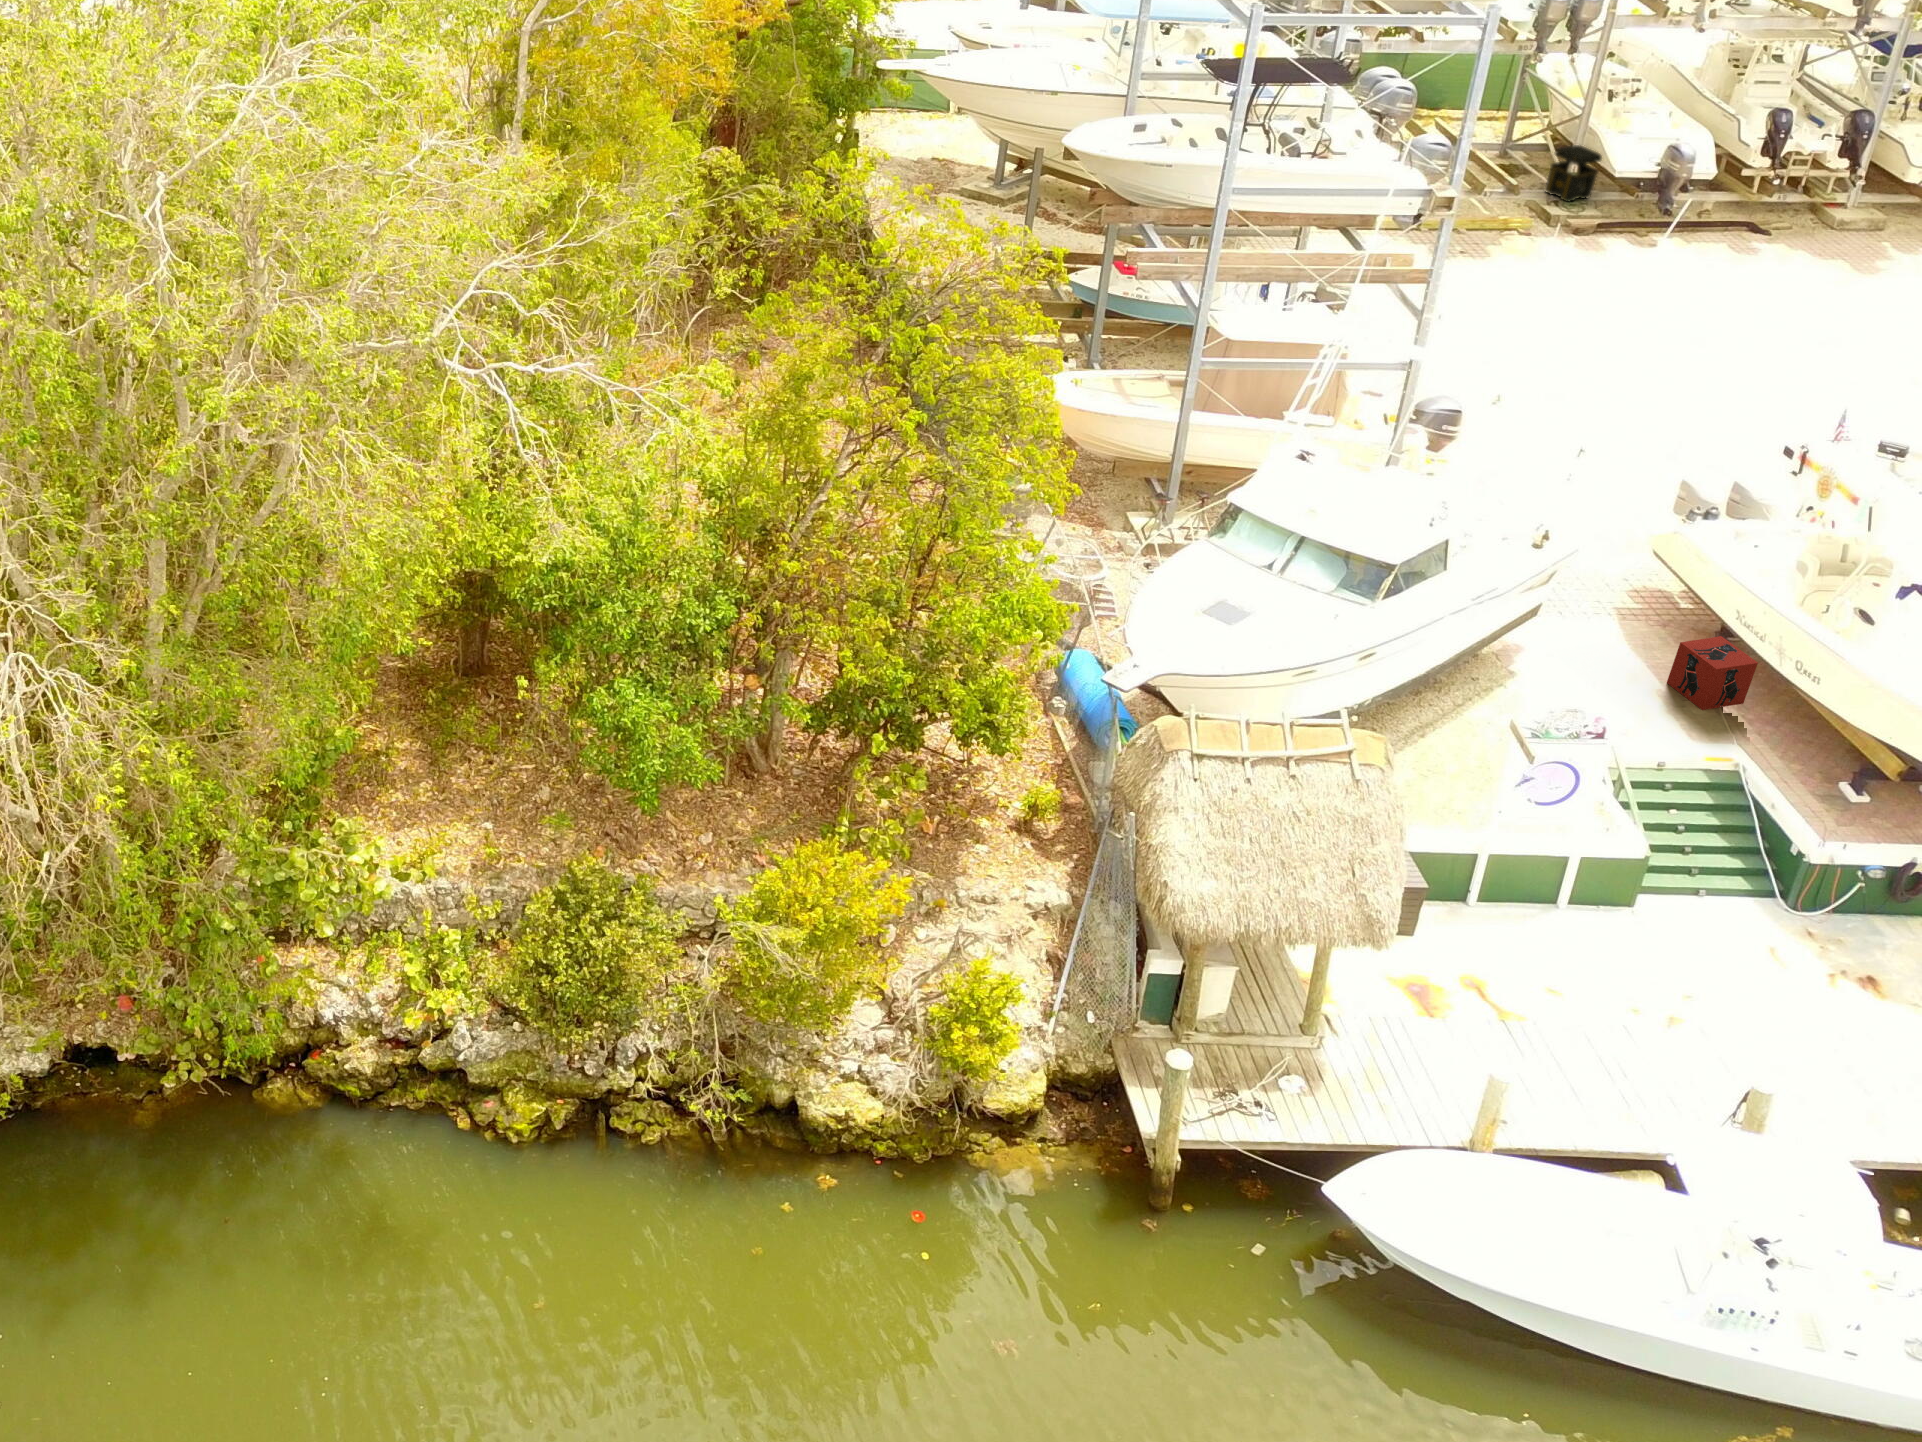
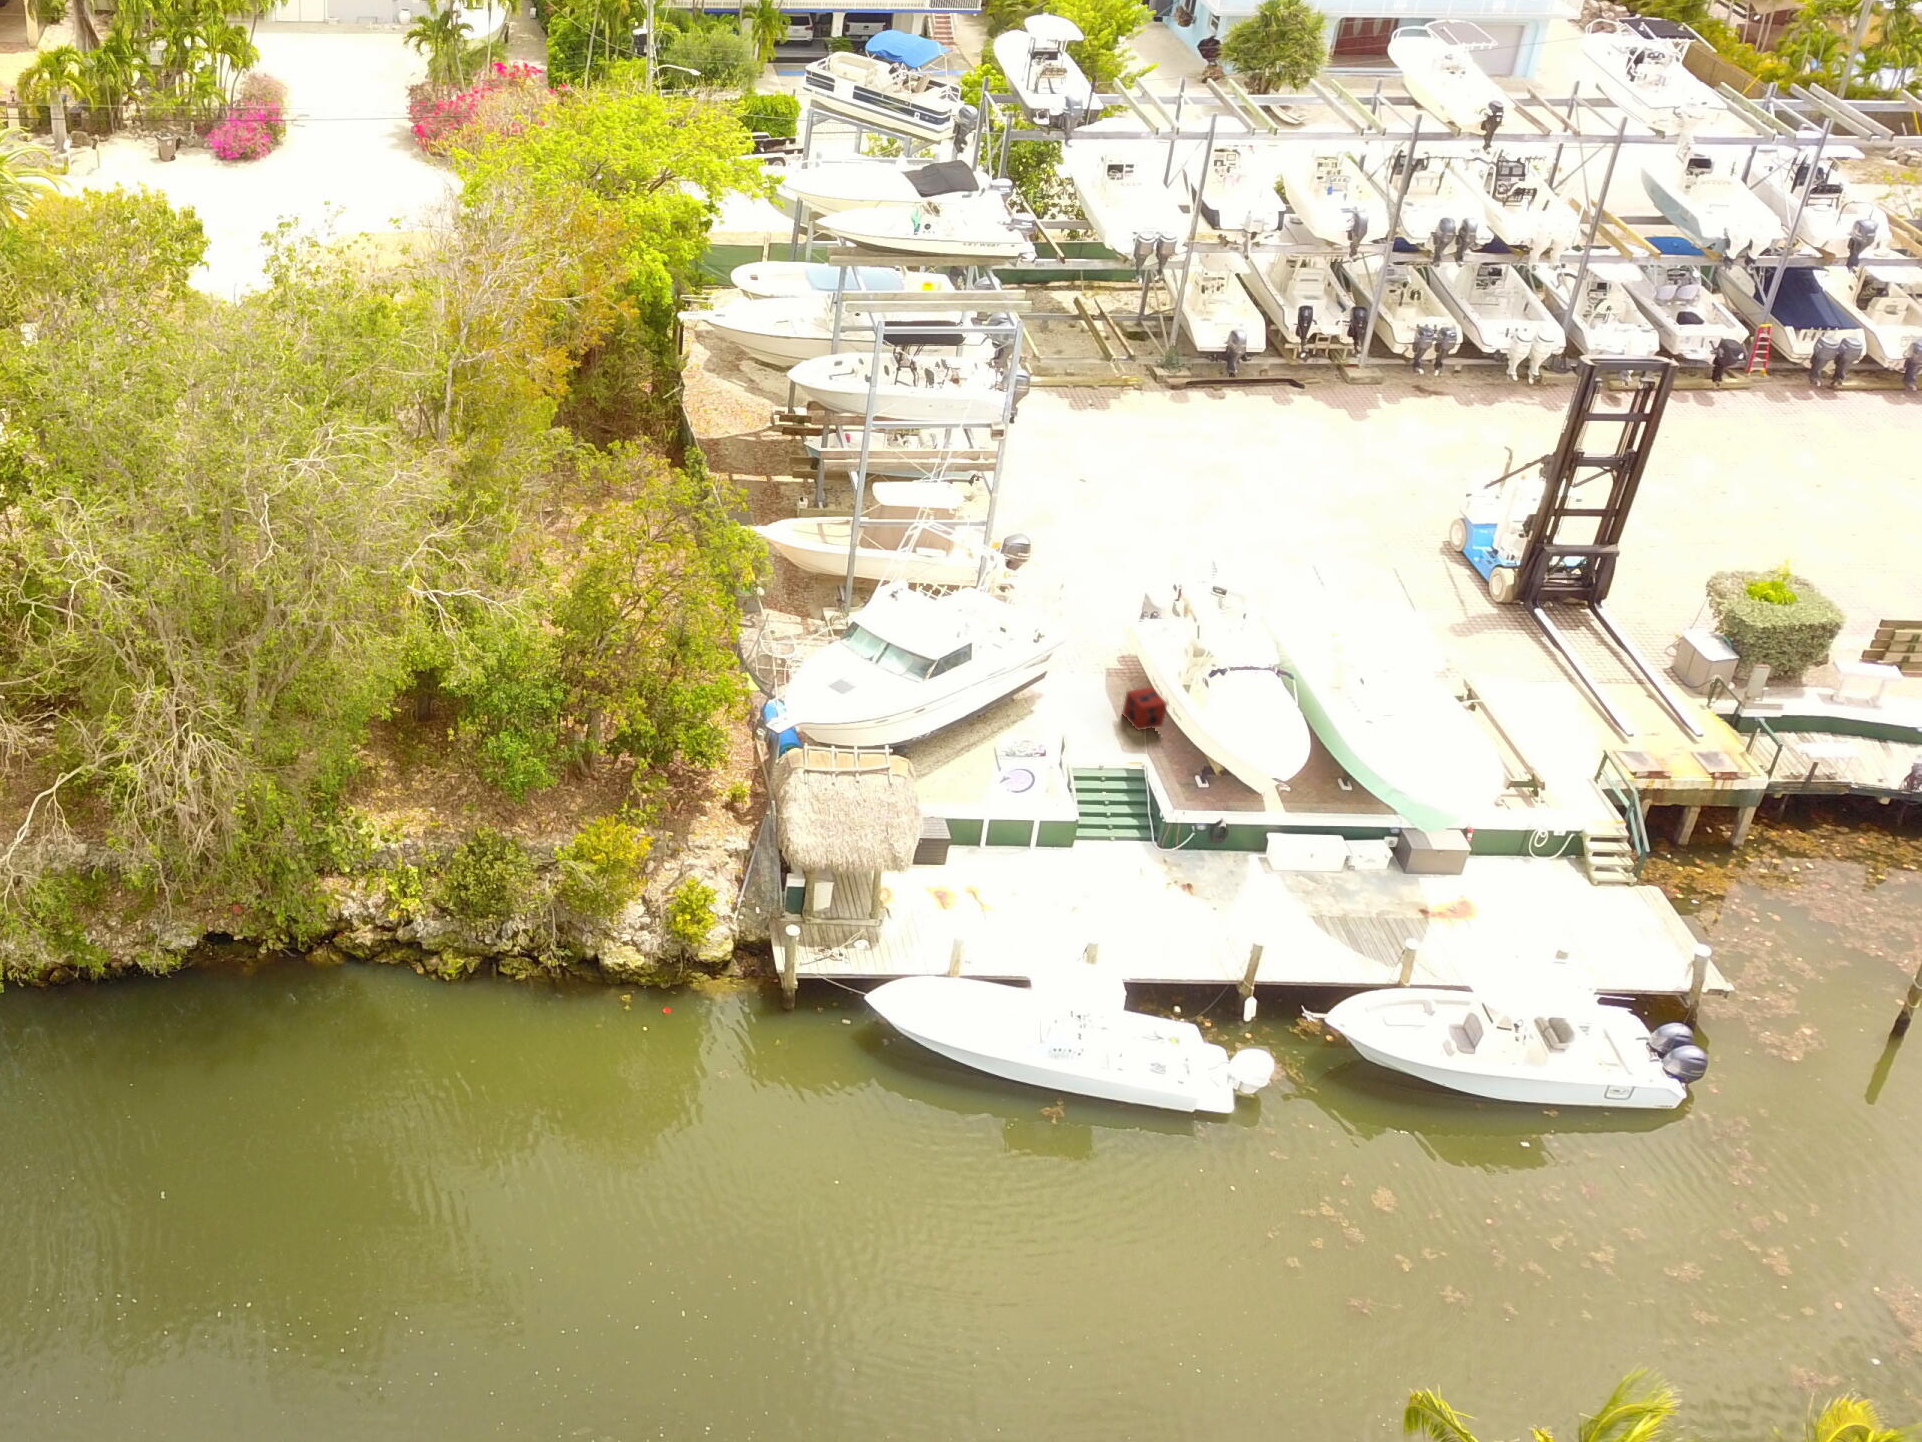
toolbox: present [1545,145,1602,201] -> none [1158,328,1193,367]

